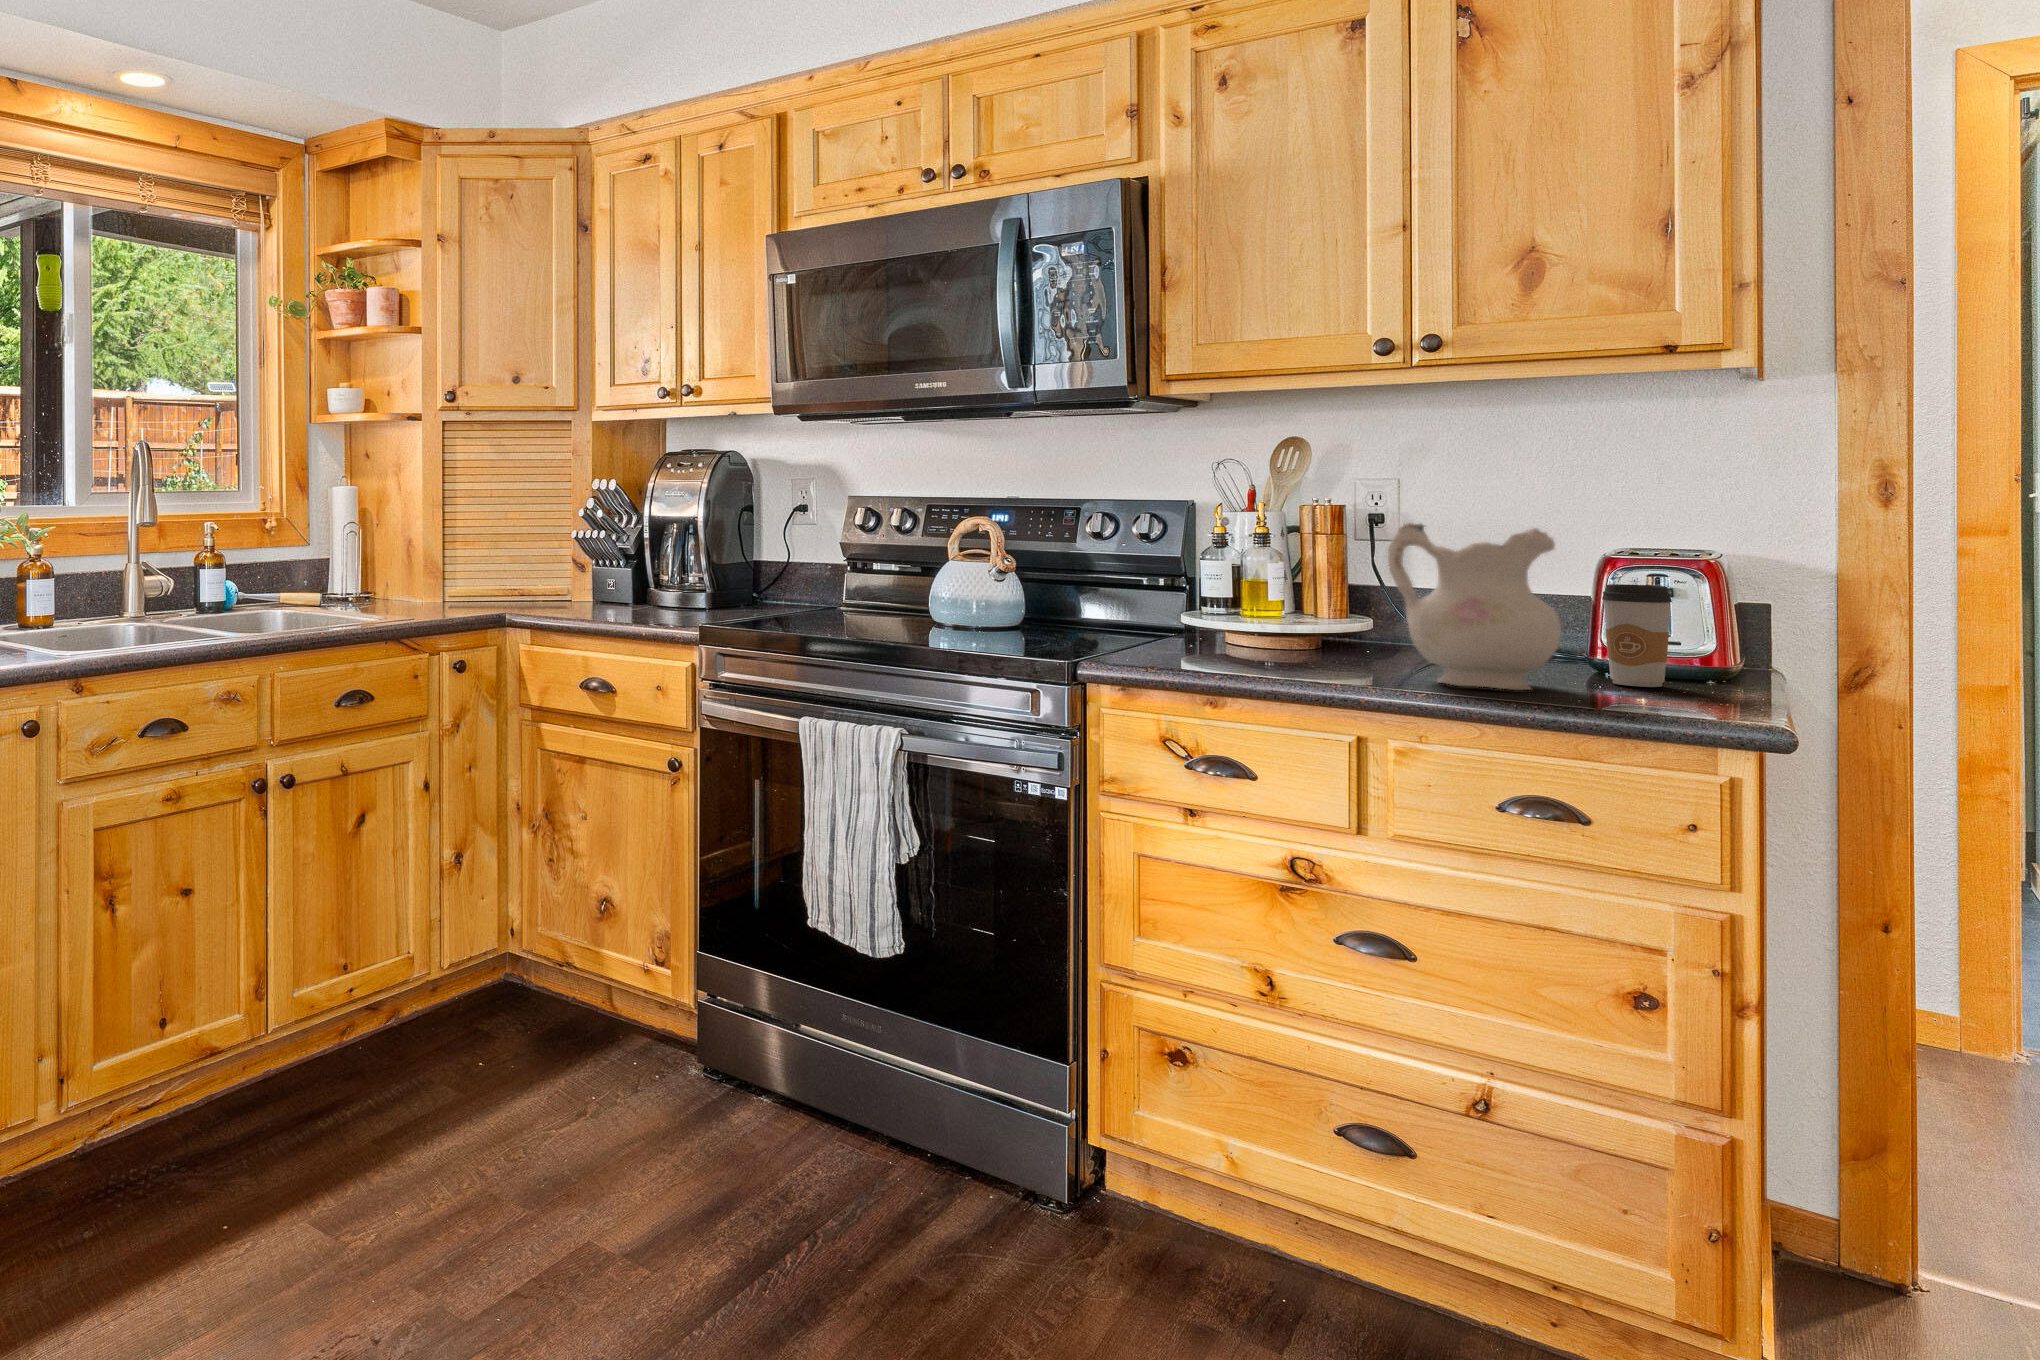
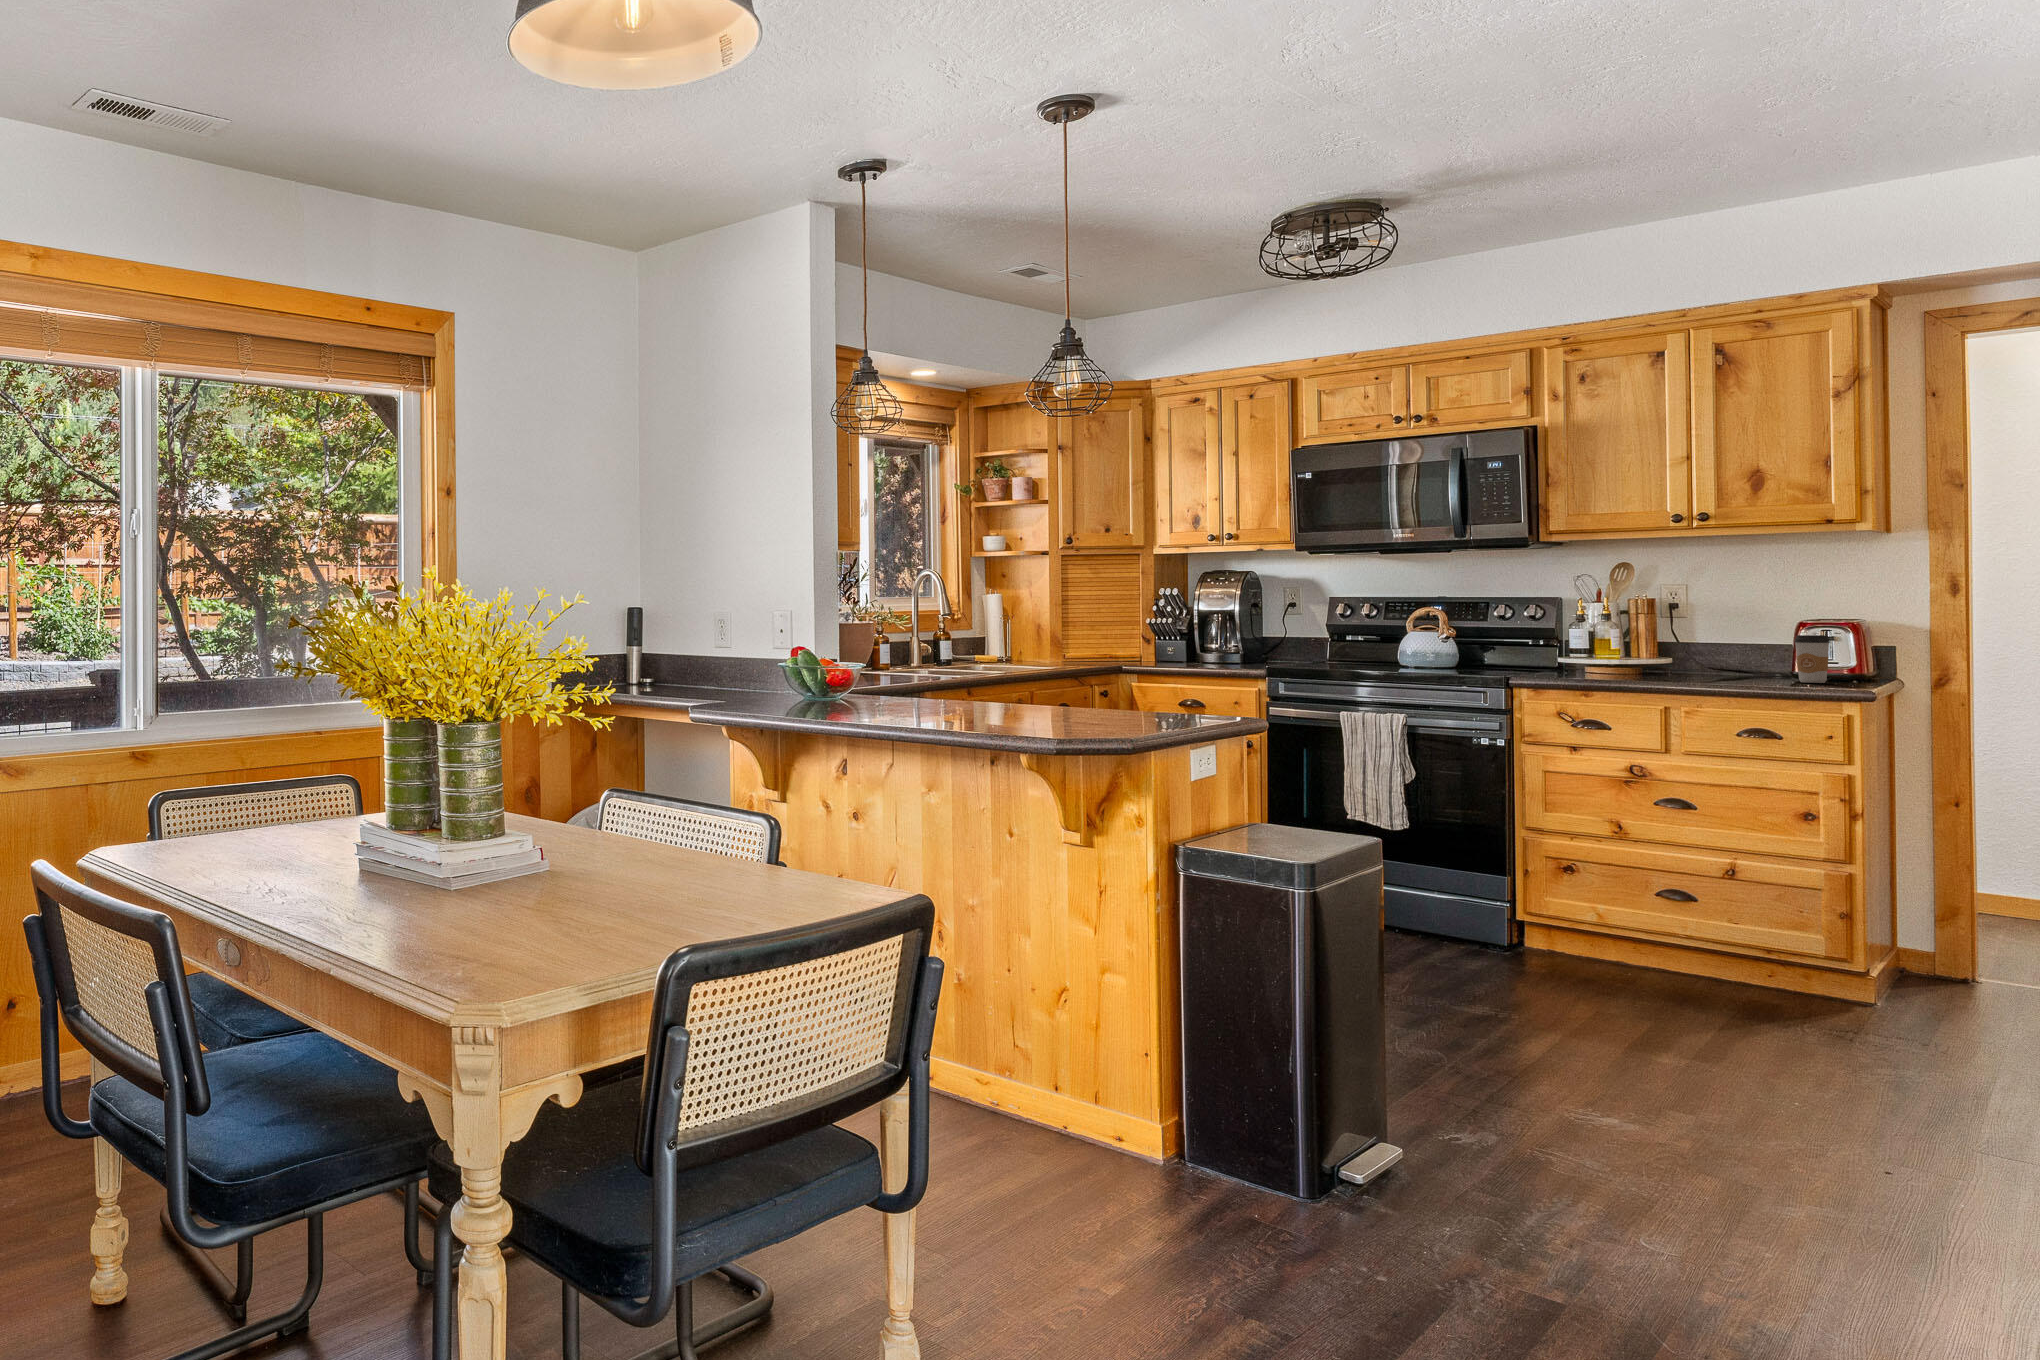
ceramic pitcher: present [1388,523,1561,690] -> none [1680,606,1770,684]

